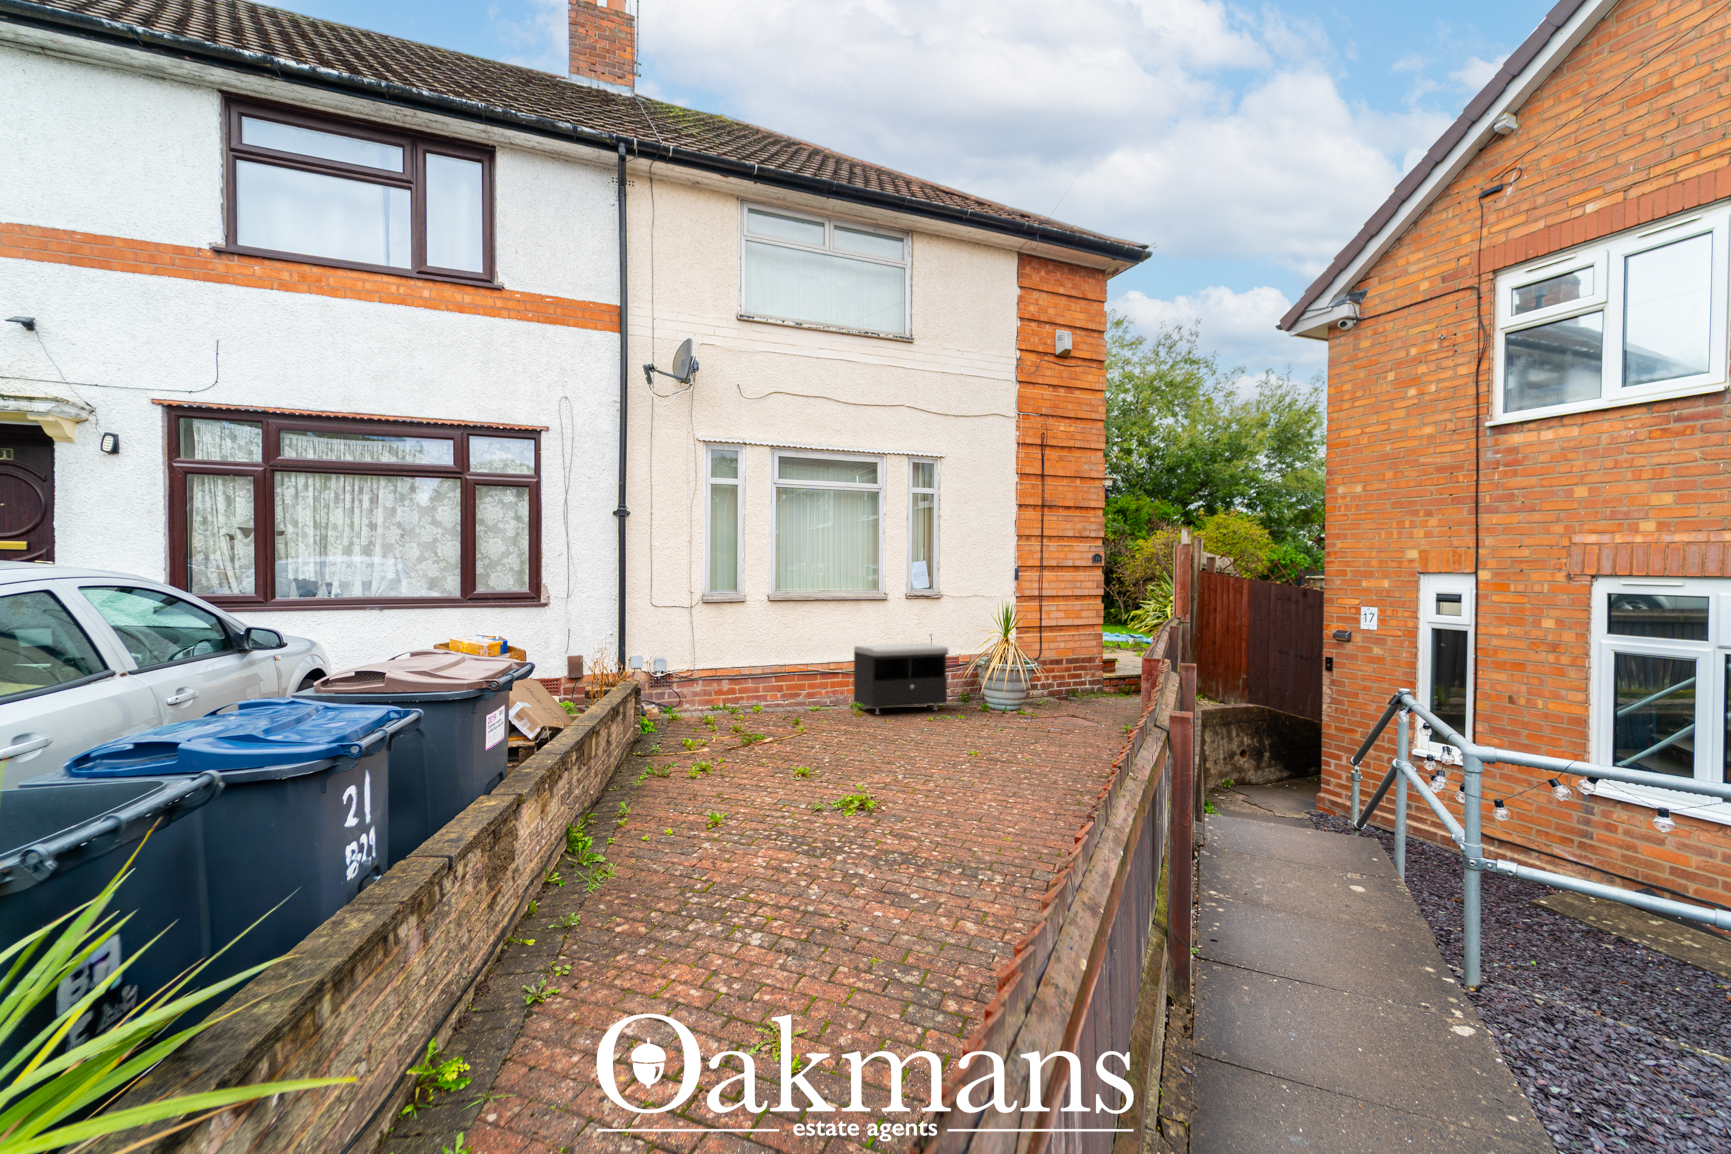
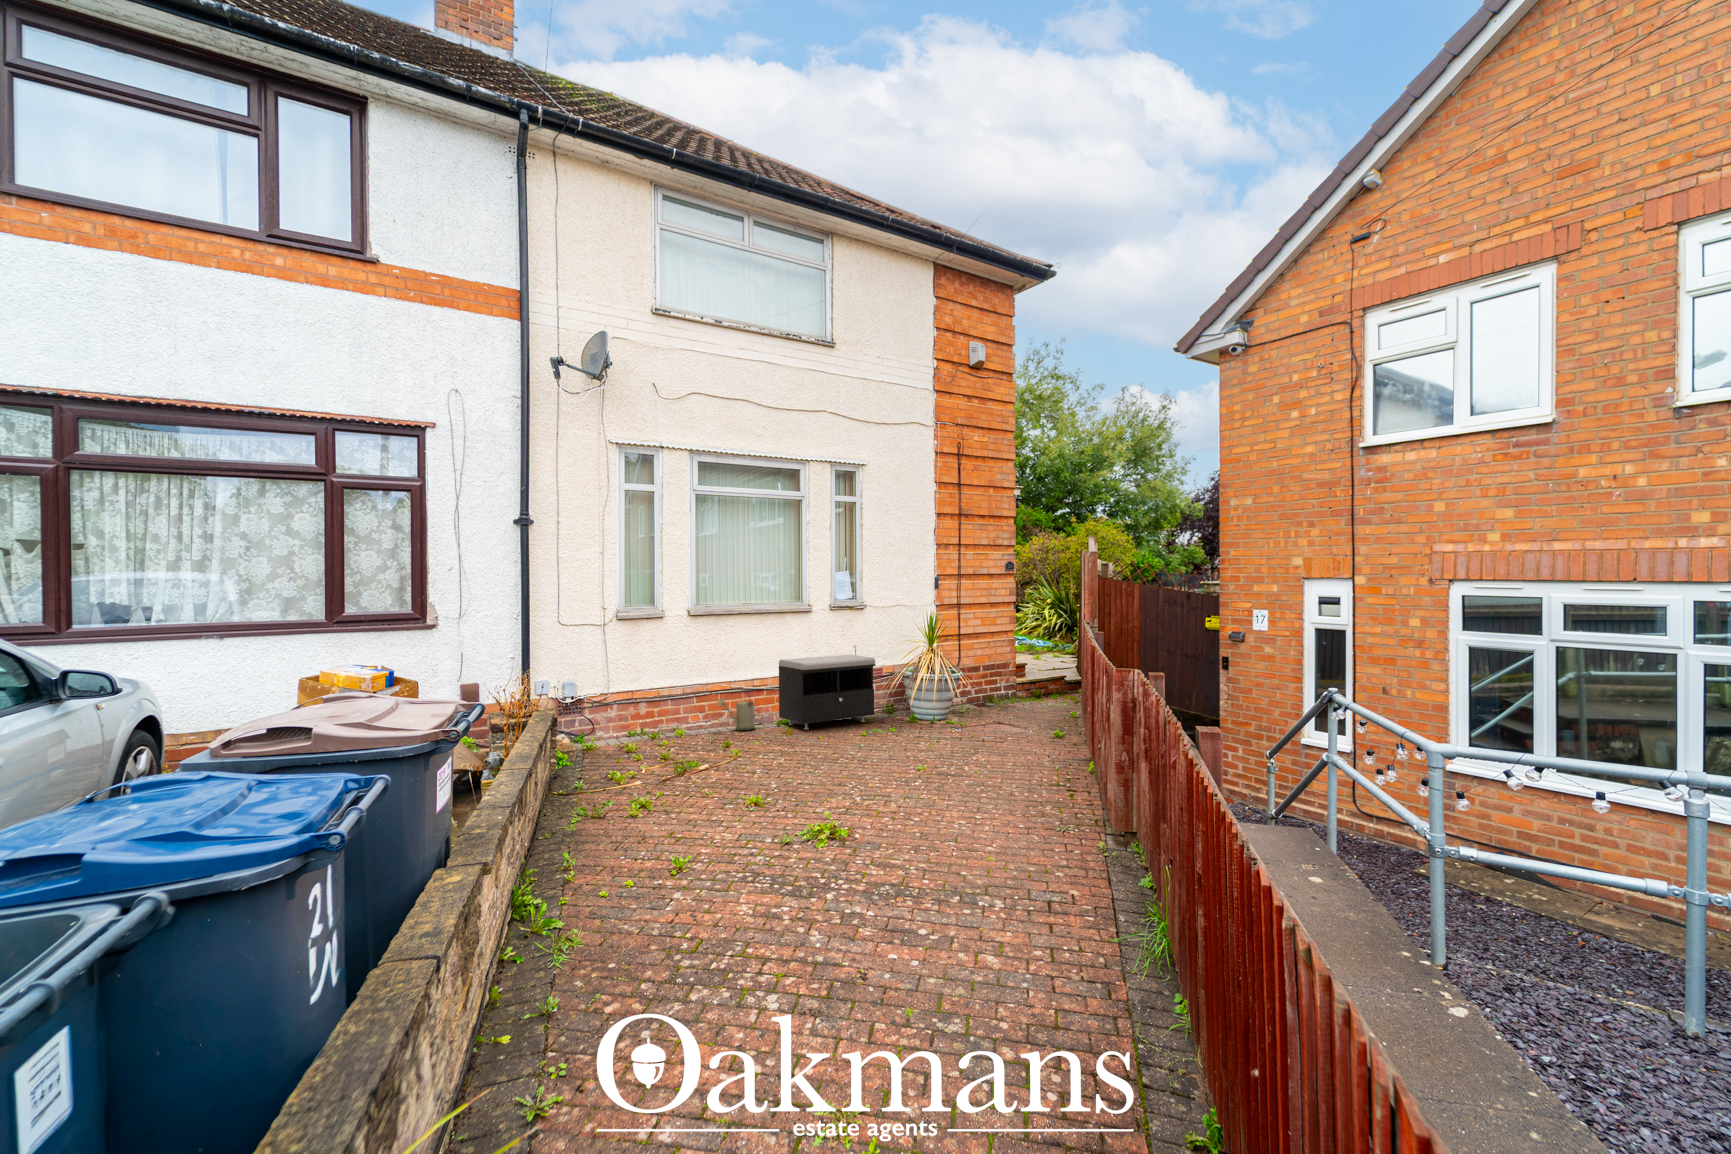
watering can: none [792,676,832,713] -> present [717,693,755,731]

